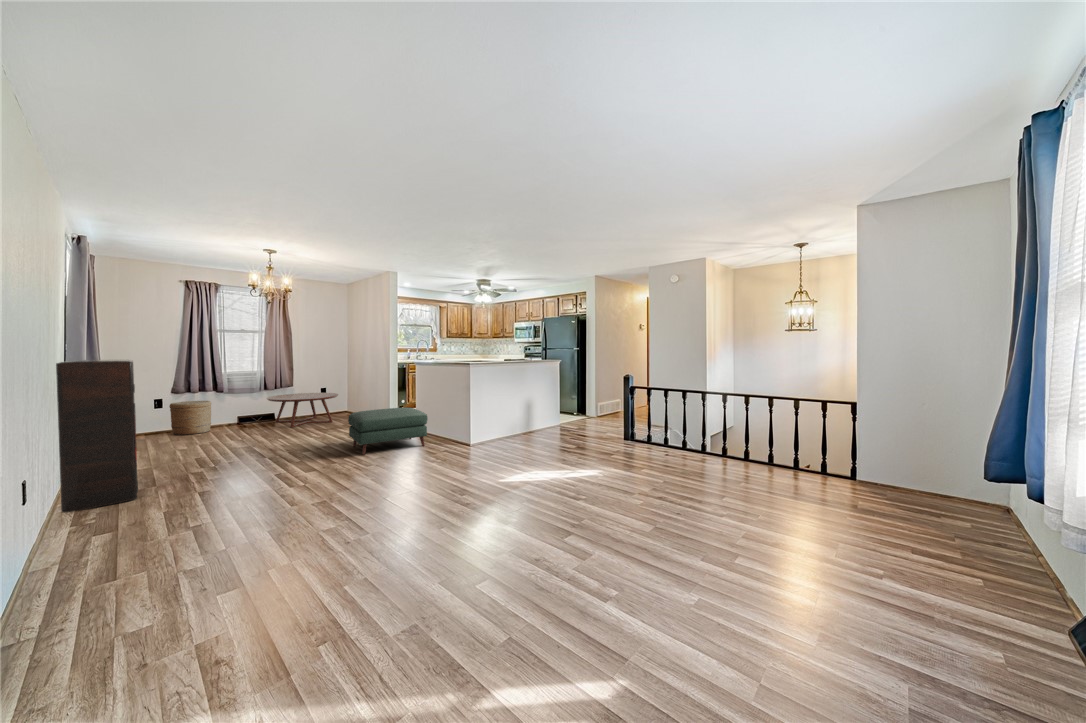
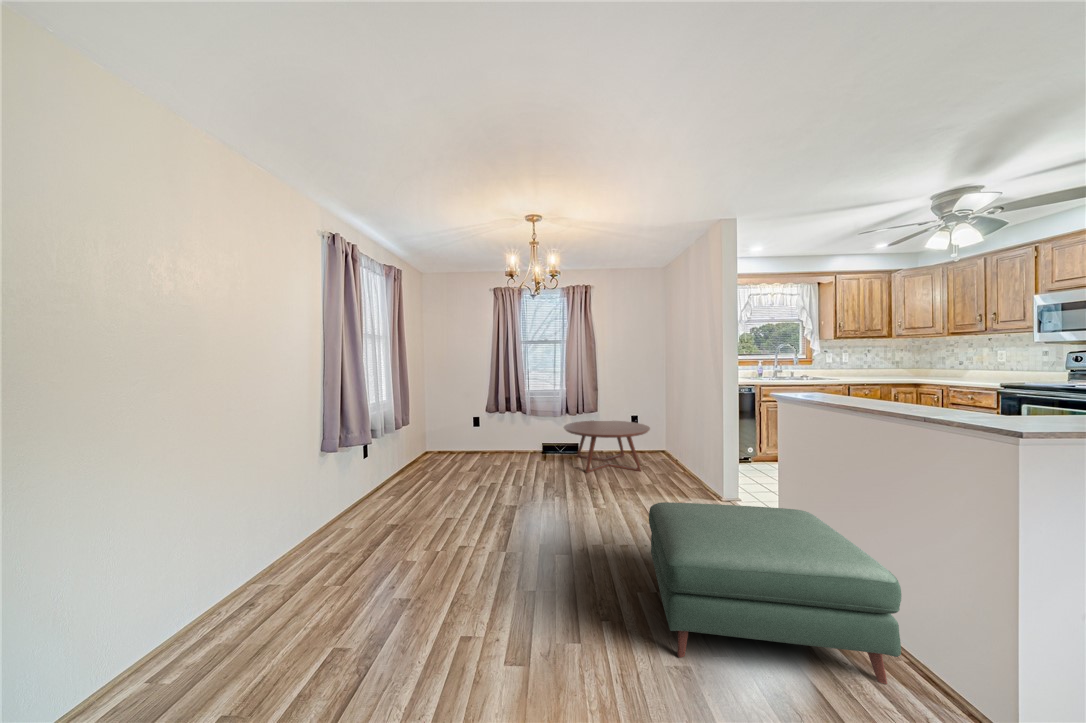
bookshelf: present [56,360,138,513] -> none [132,379,338,668]
woven basket: present [169,401,211,435] -> none [477,422,513,462]

